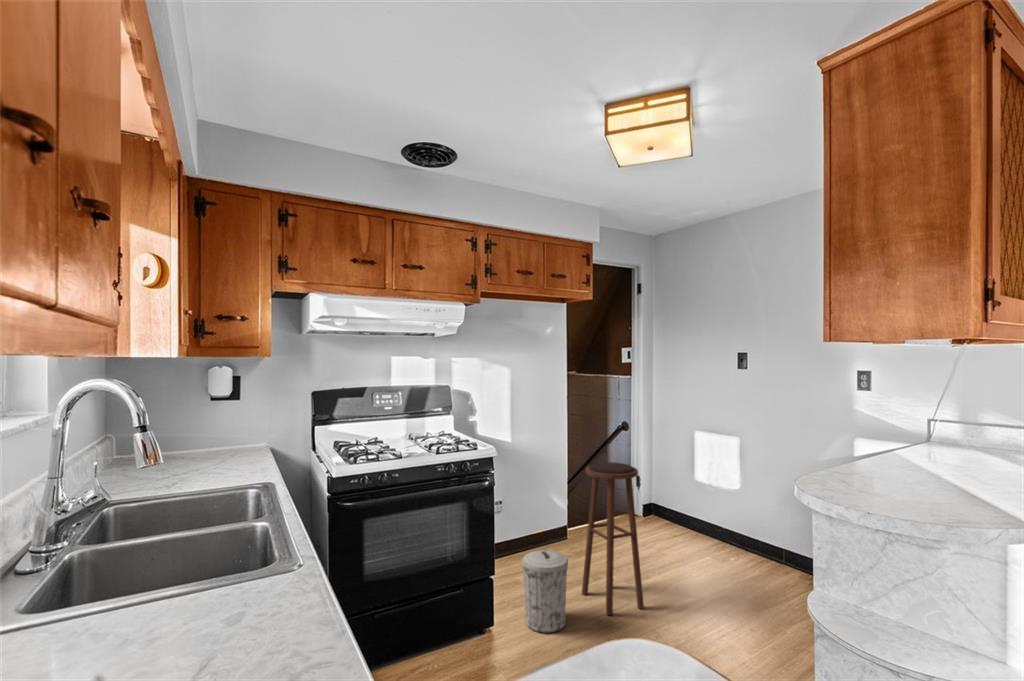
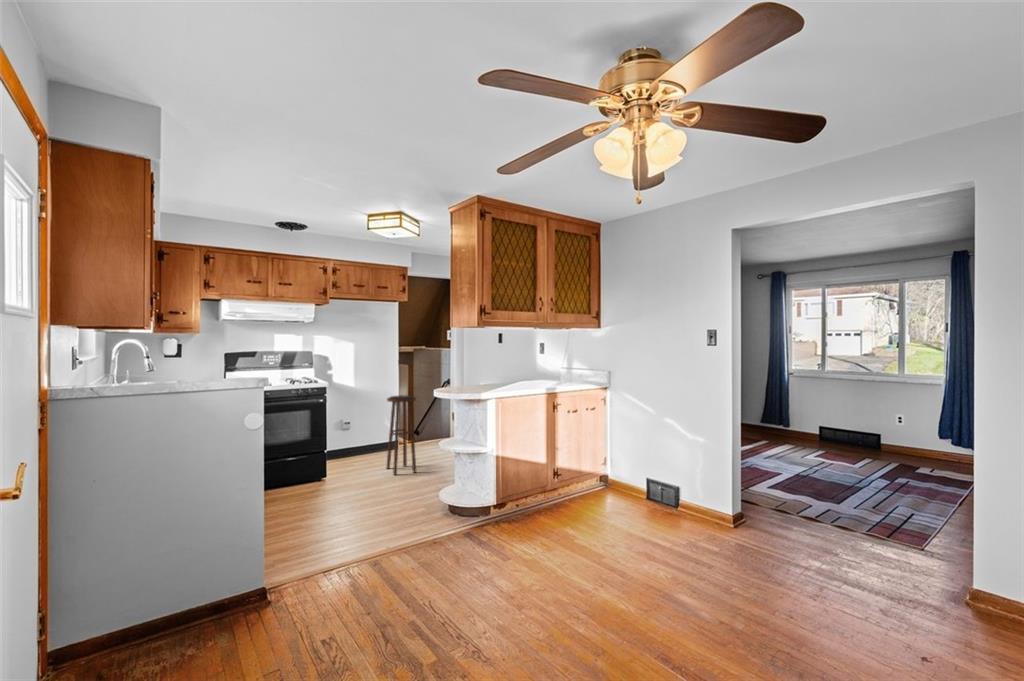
trash can: present [522,550,568,633] -> none [345,441,371,481]

